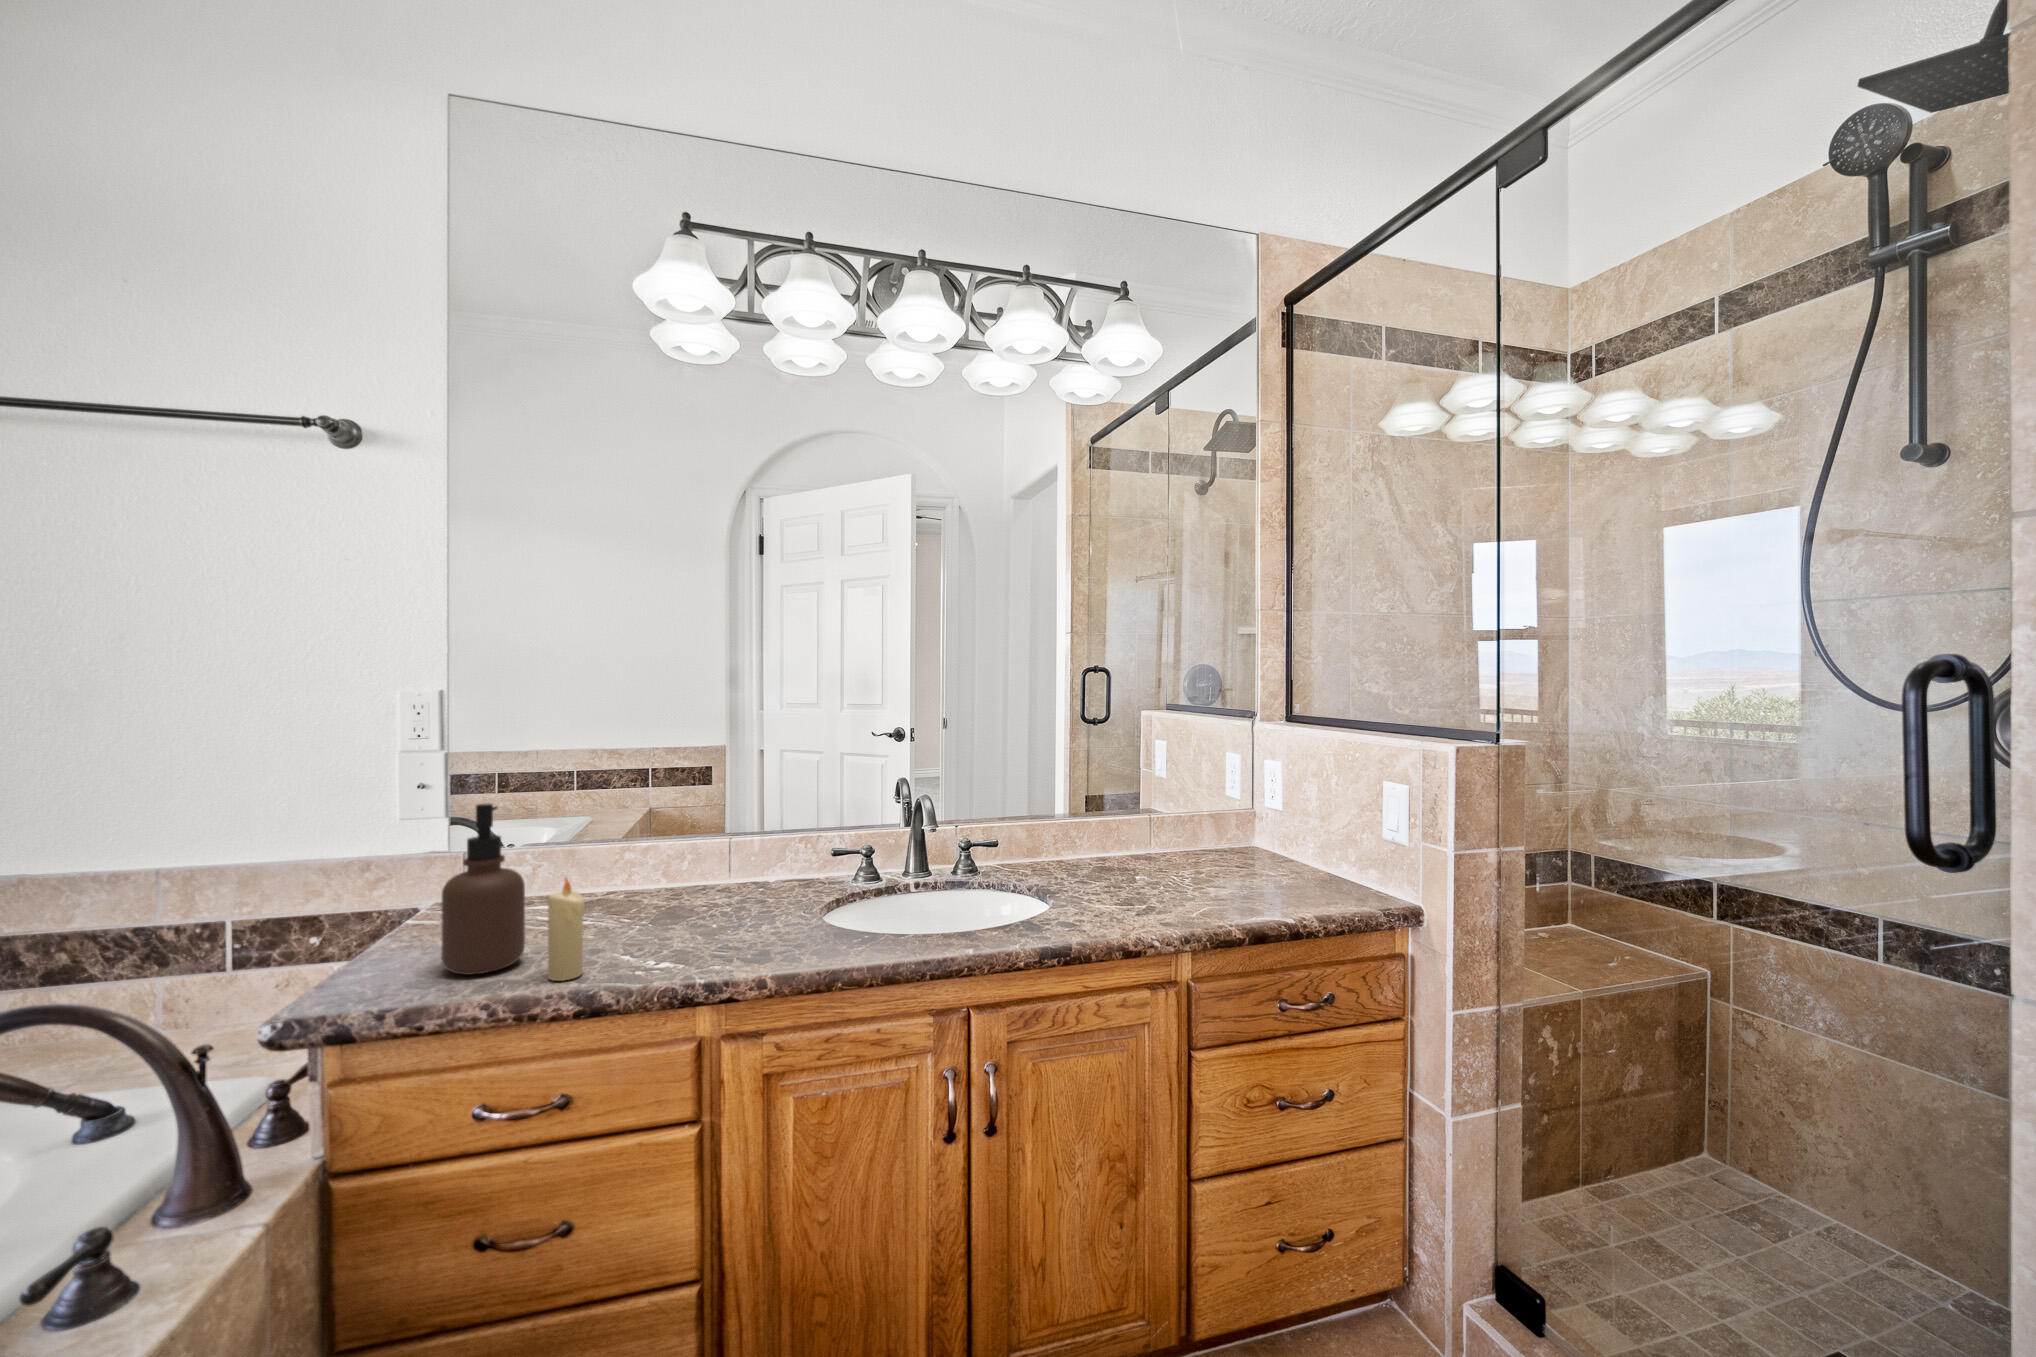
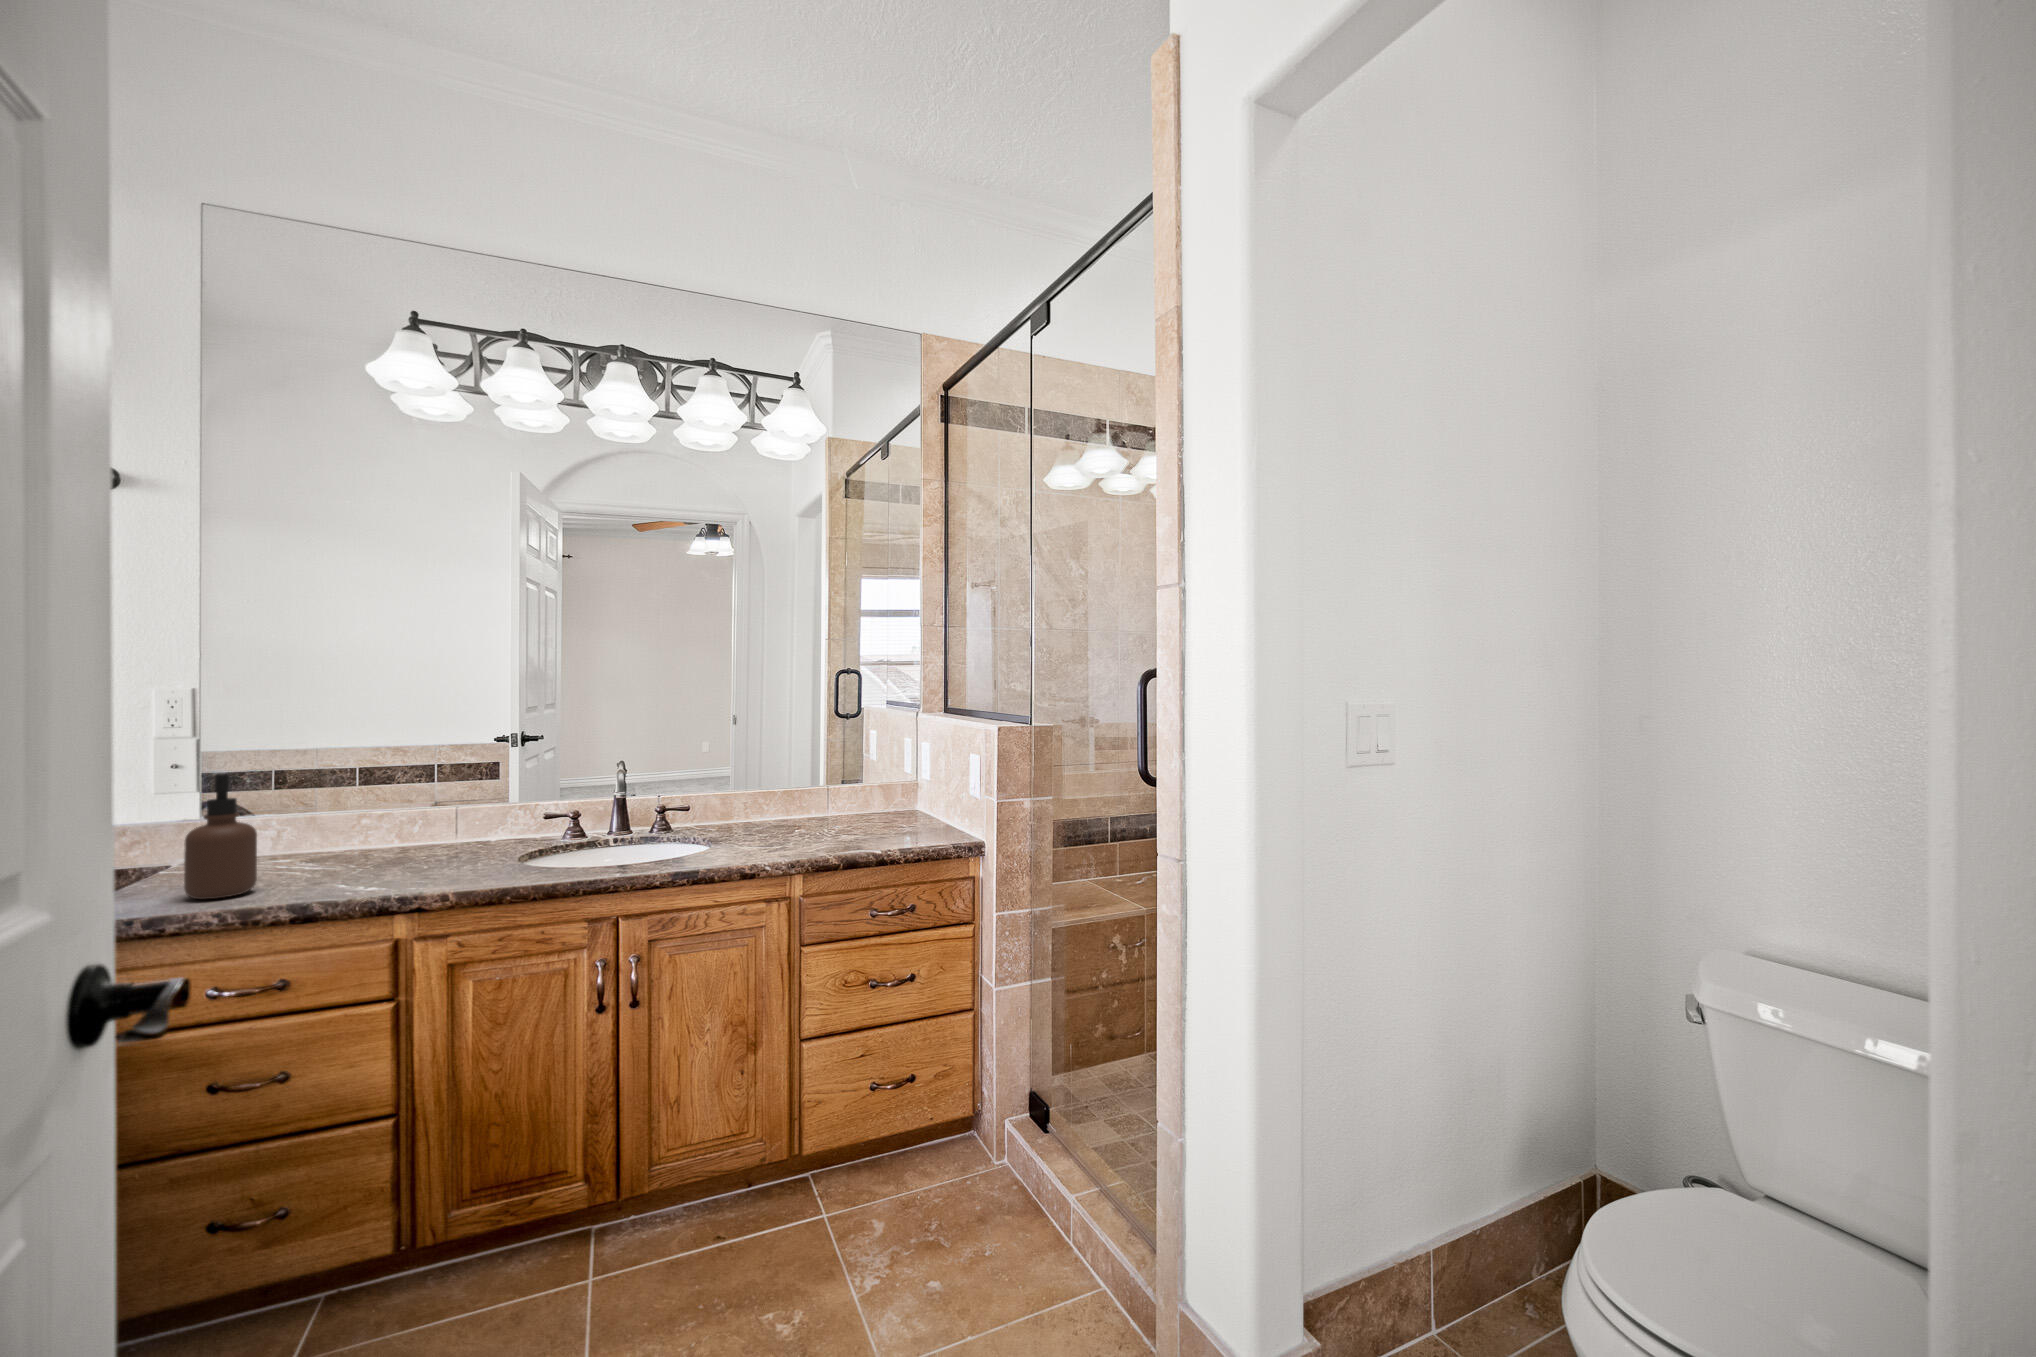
candle: present [547,878,584,981] -> none [271,824,303,900]

